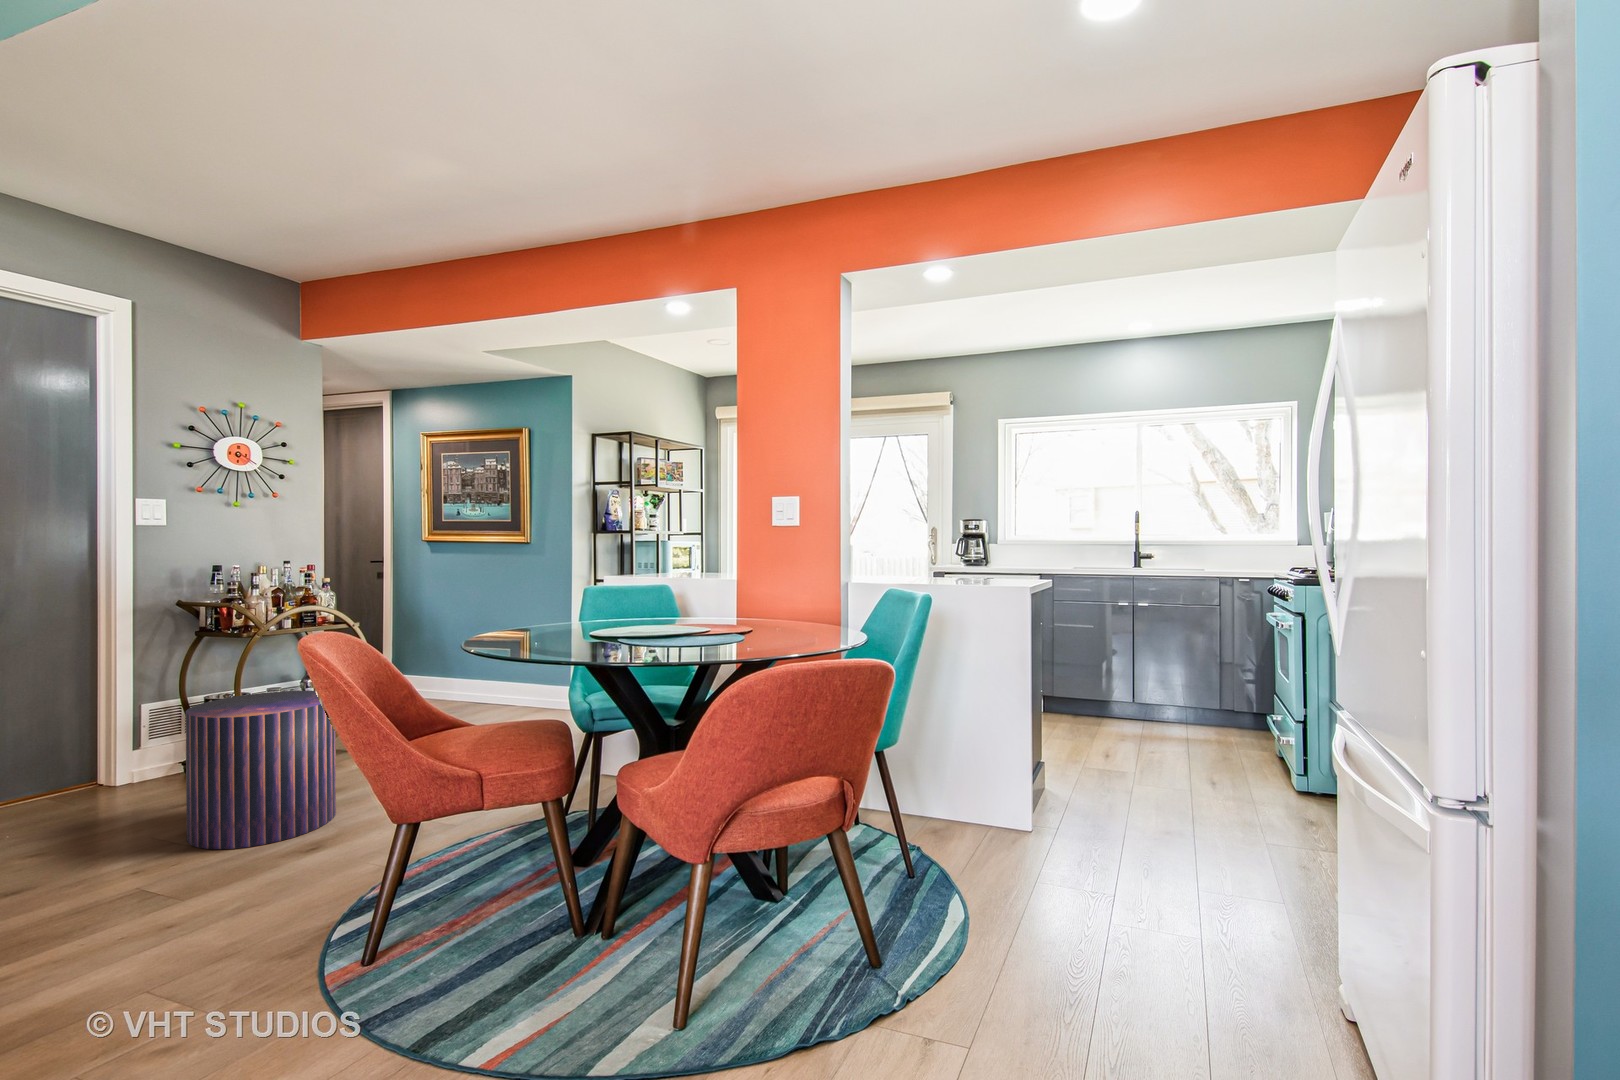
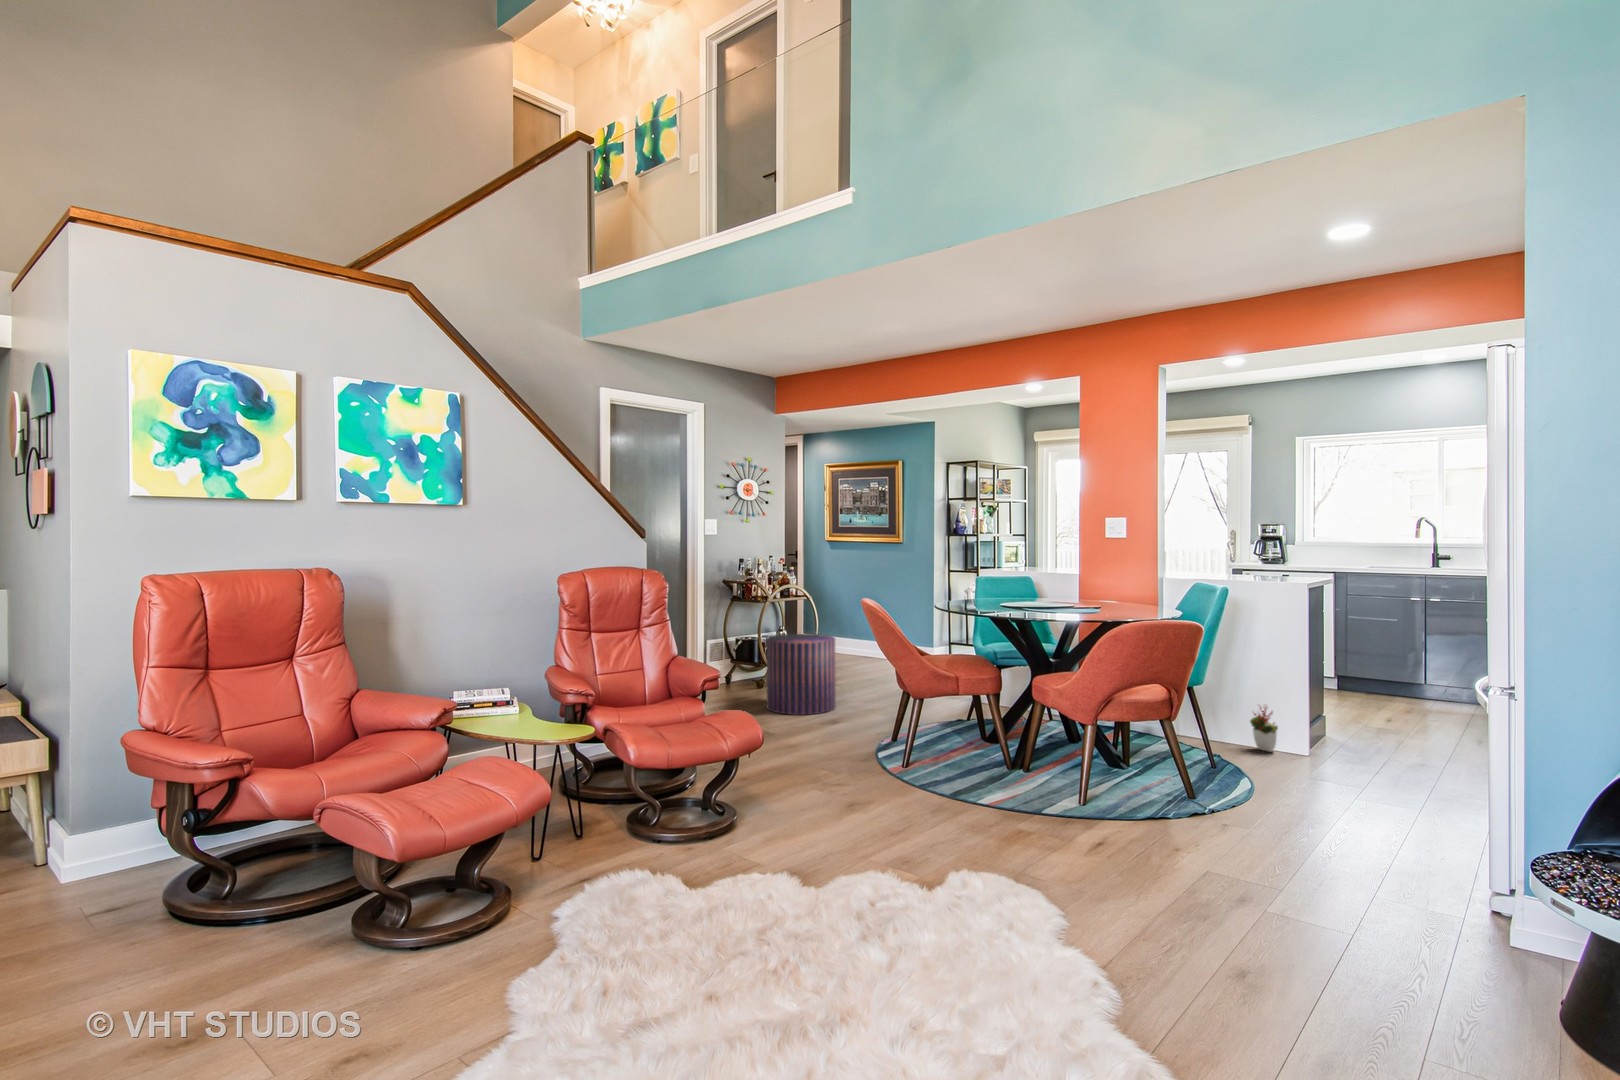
decorative plant: none [976,777,1016,853] -> present [1250,706,1278,752]

